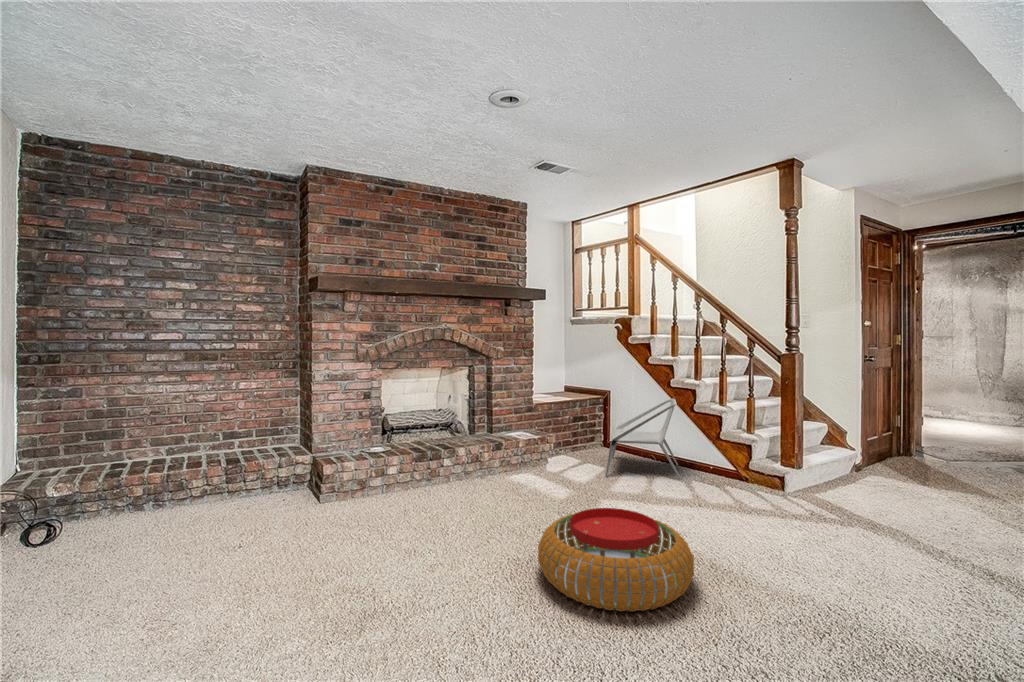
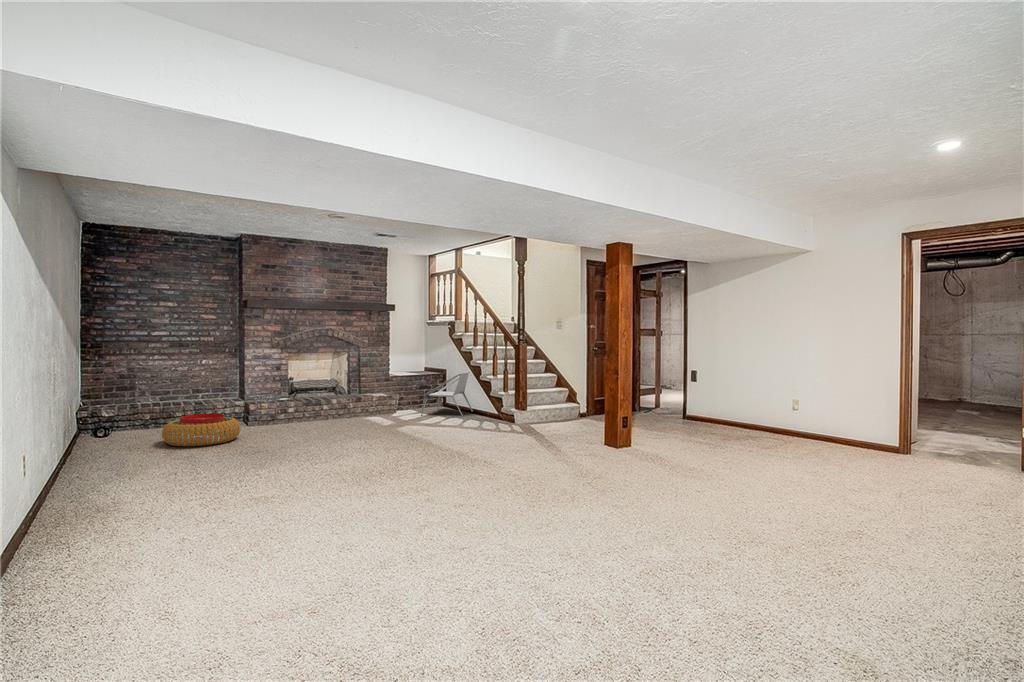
pouf: present [538,508,694,612] -> present [162,413,240,446]

